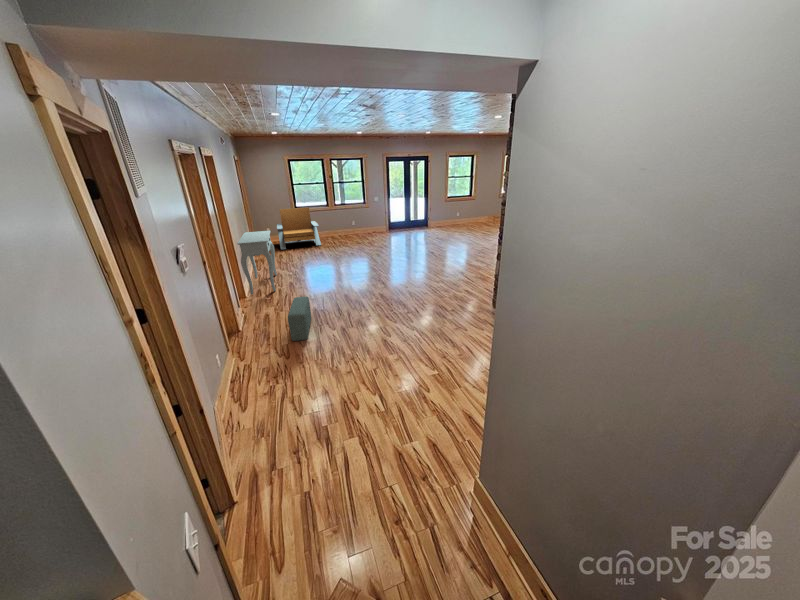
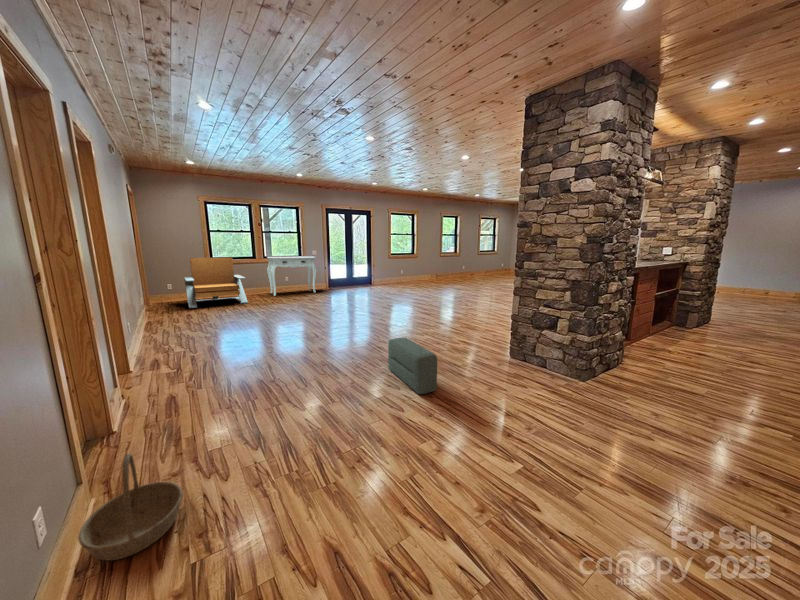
console table: present [237,231,277,294] -> present [267,256,317,296]
pouf: present [288,297,311,341] -> present [388,338,437,394]
basket: none [230,340,268,380] -> present [78,454,183,560]

